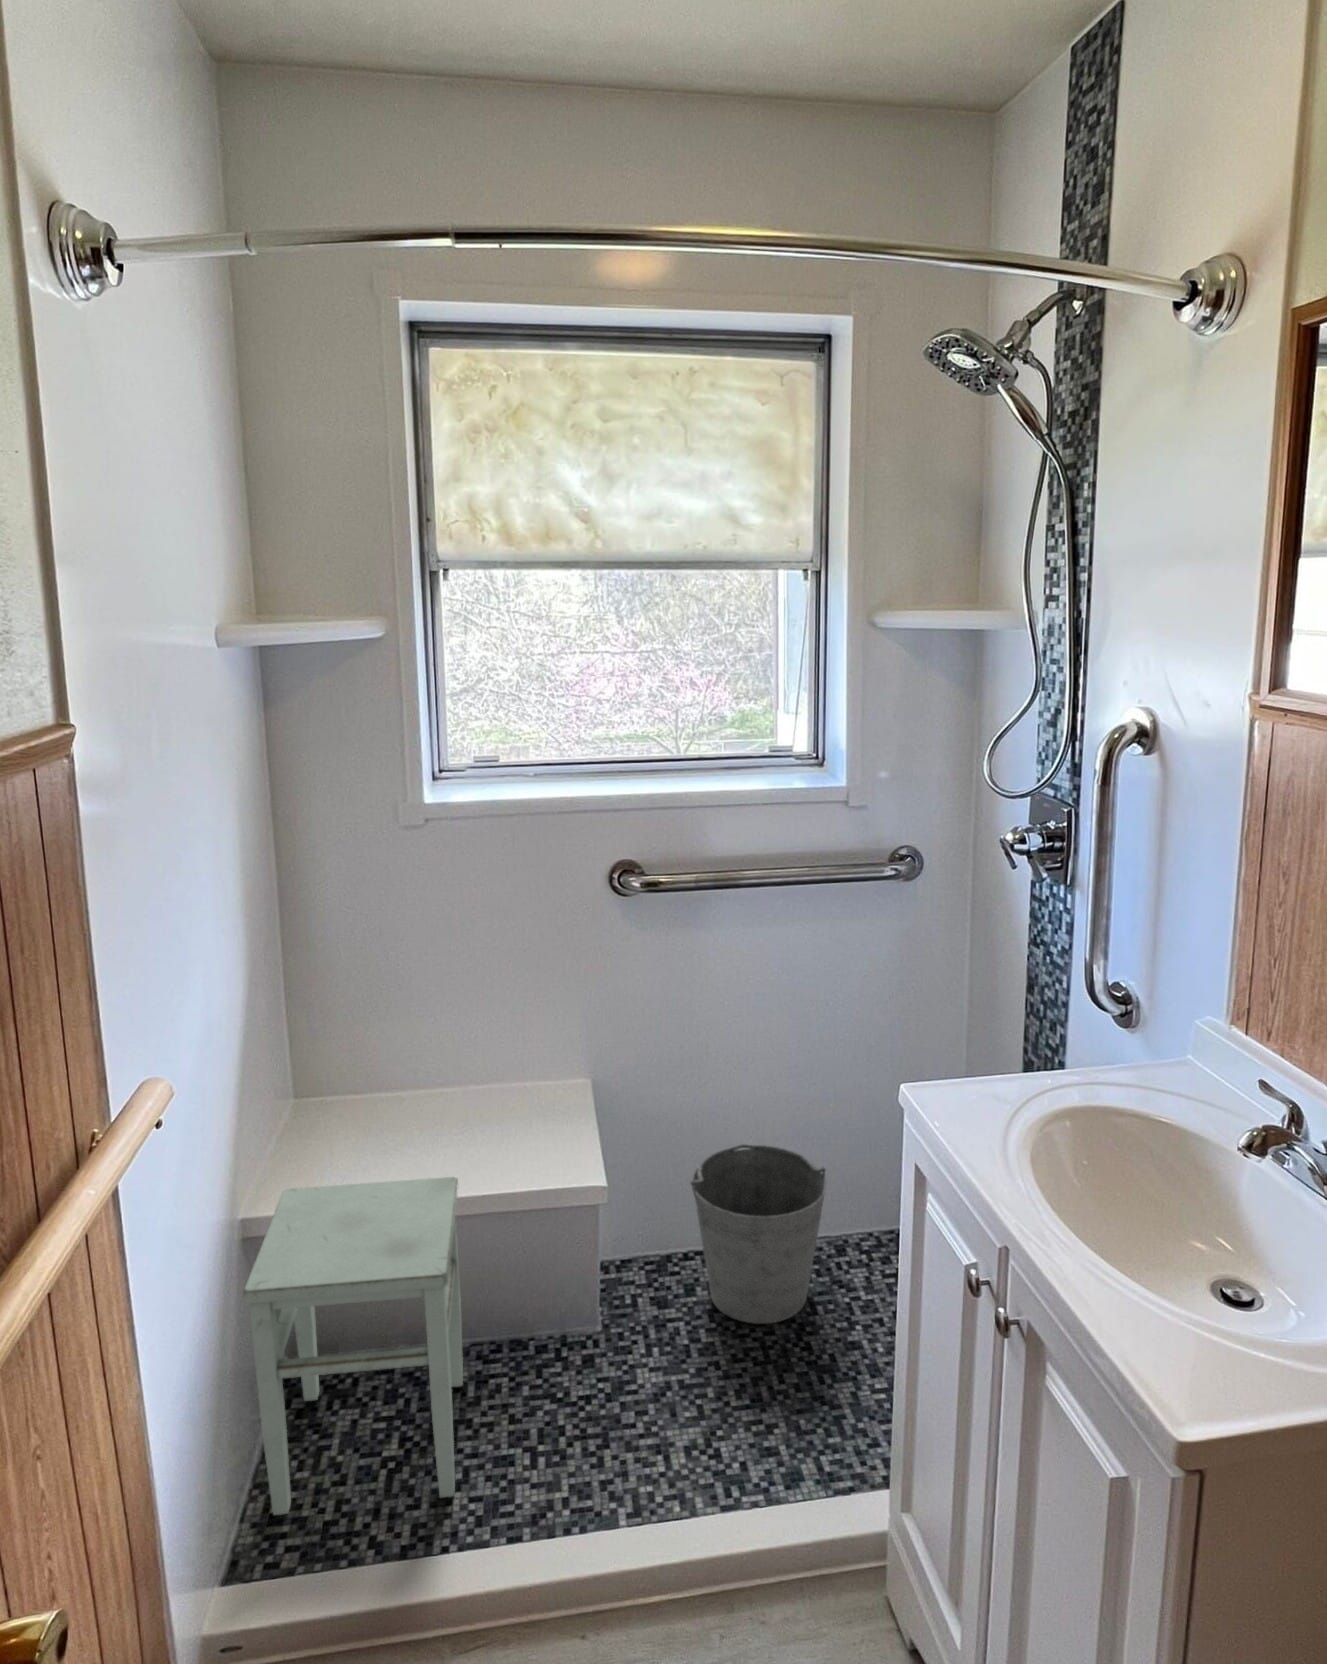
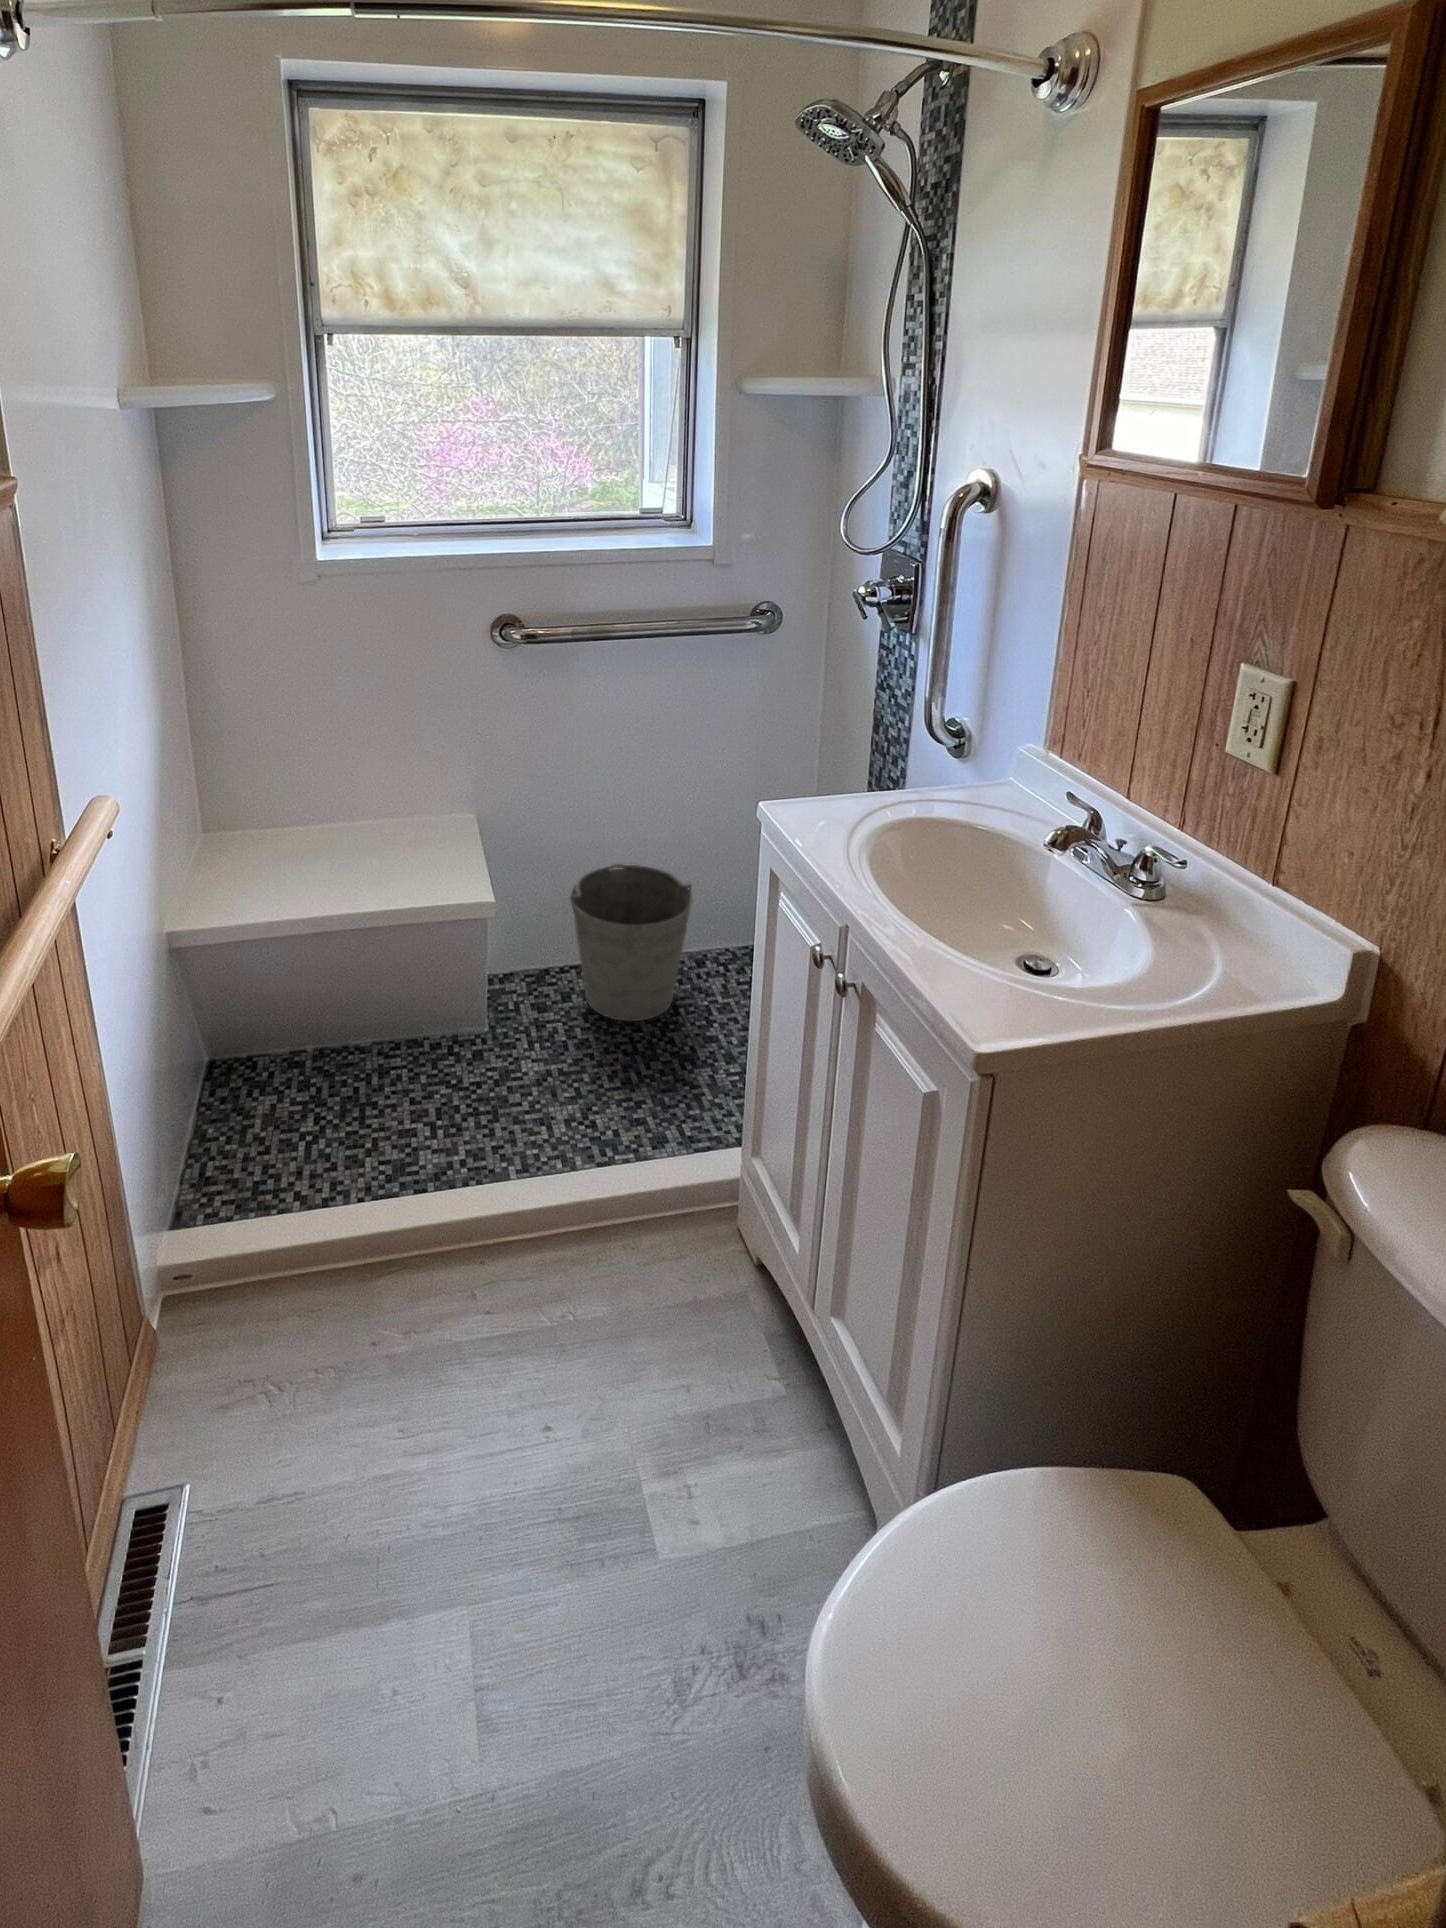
stool: present [243,1177,463,1515] -> none [183,890,366,1178]

